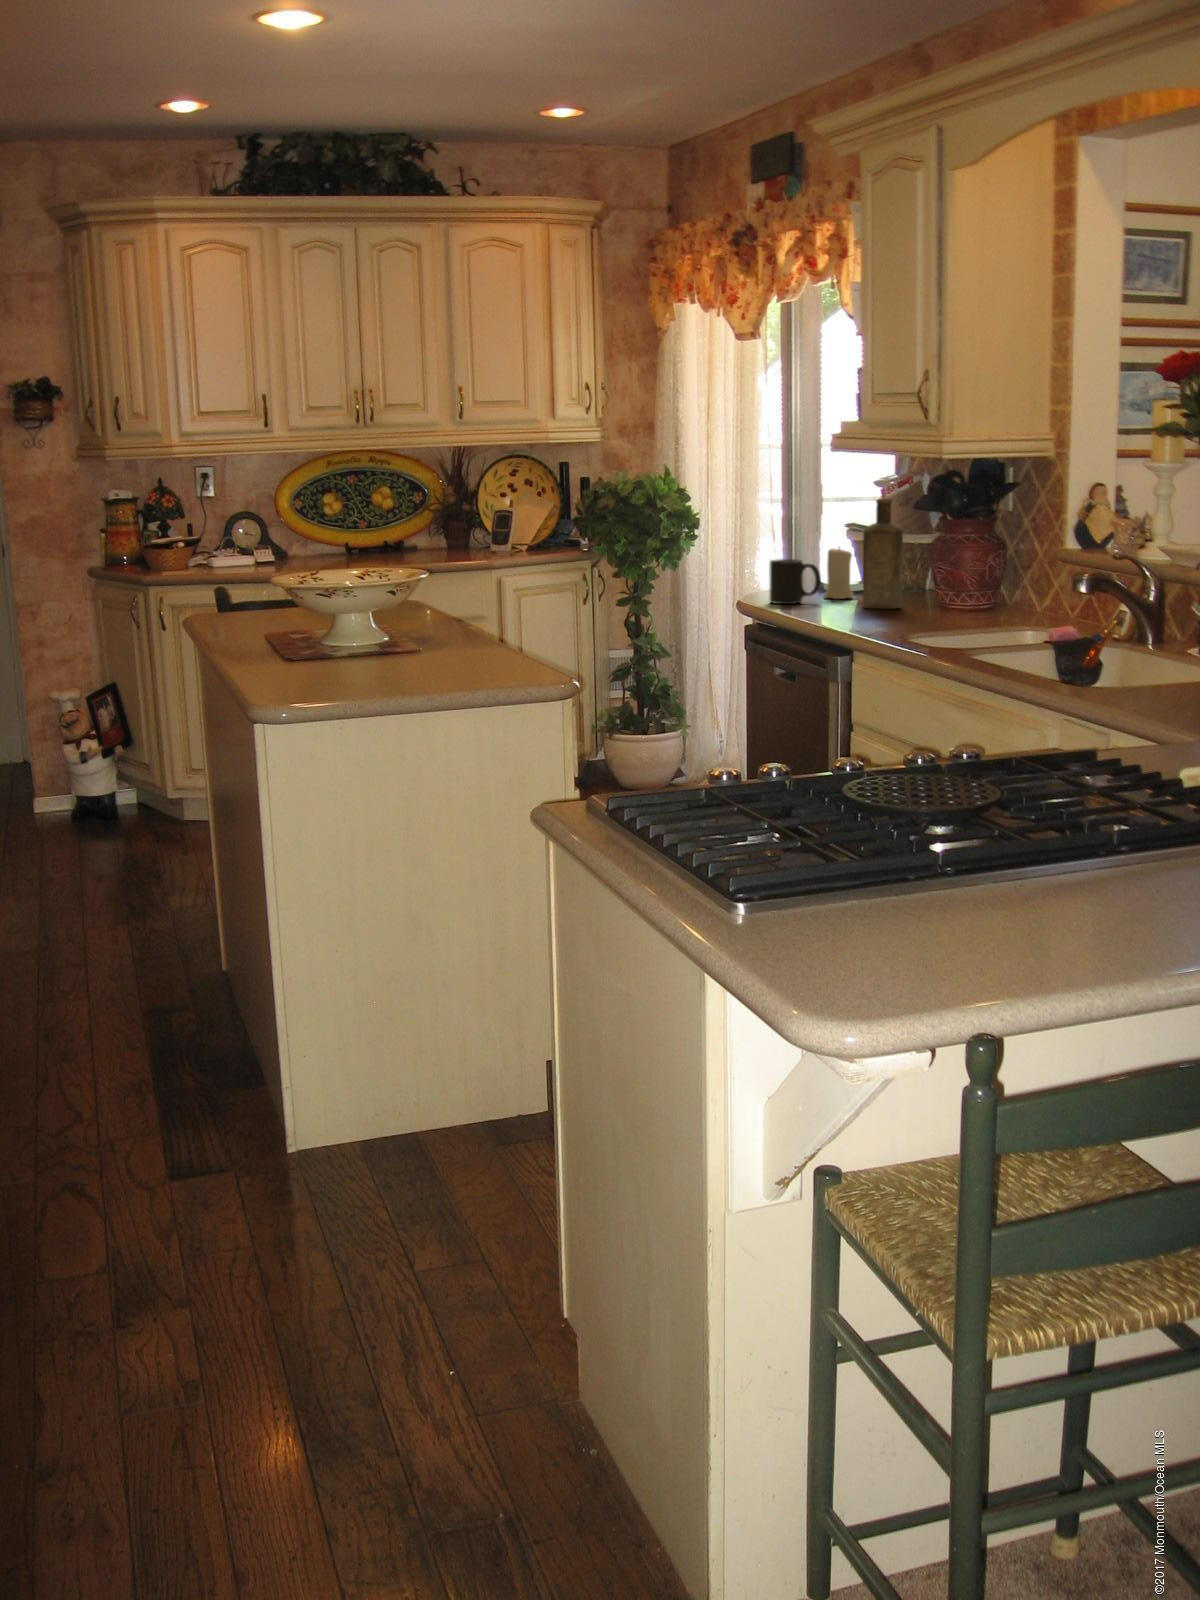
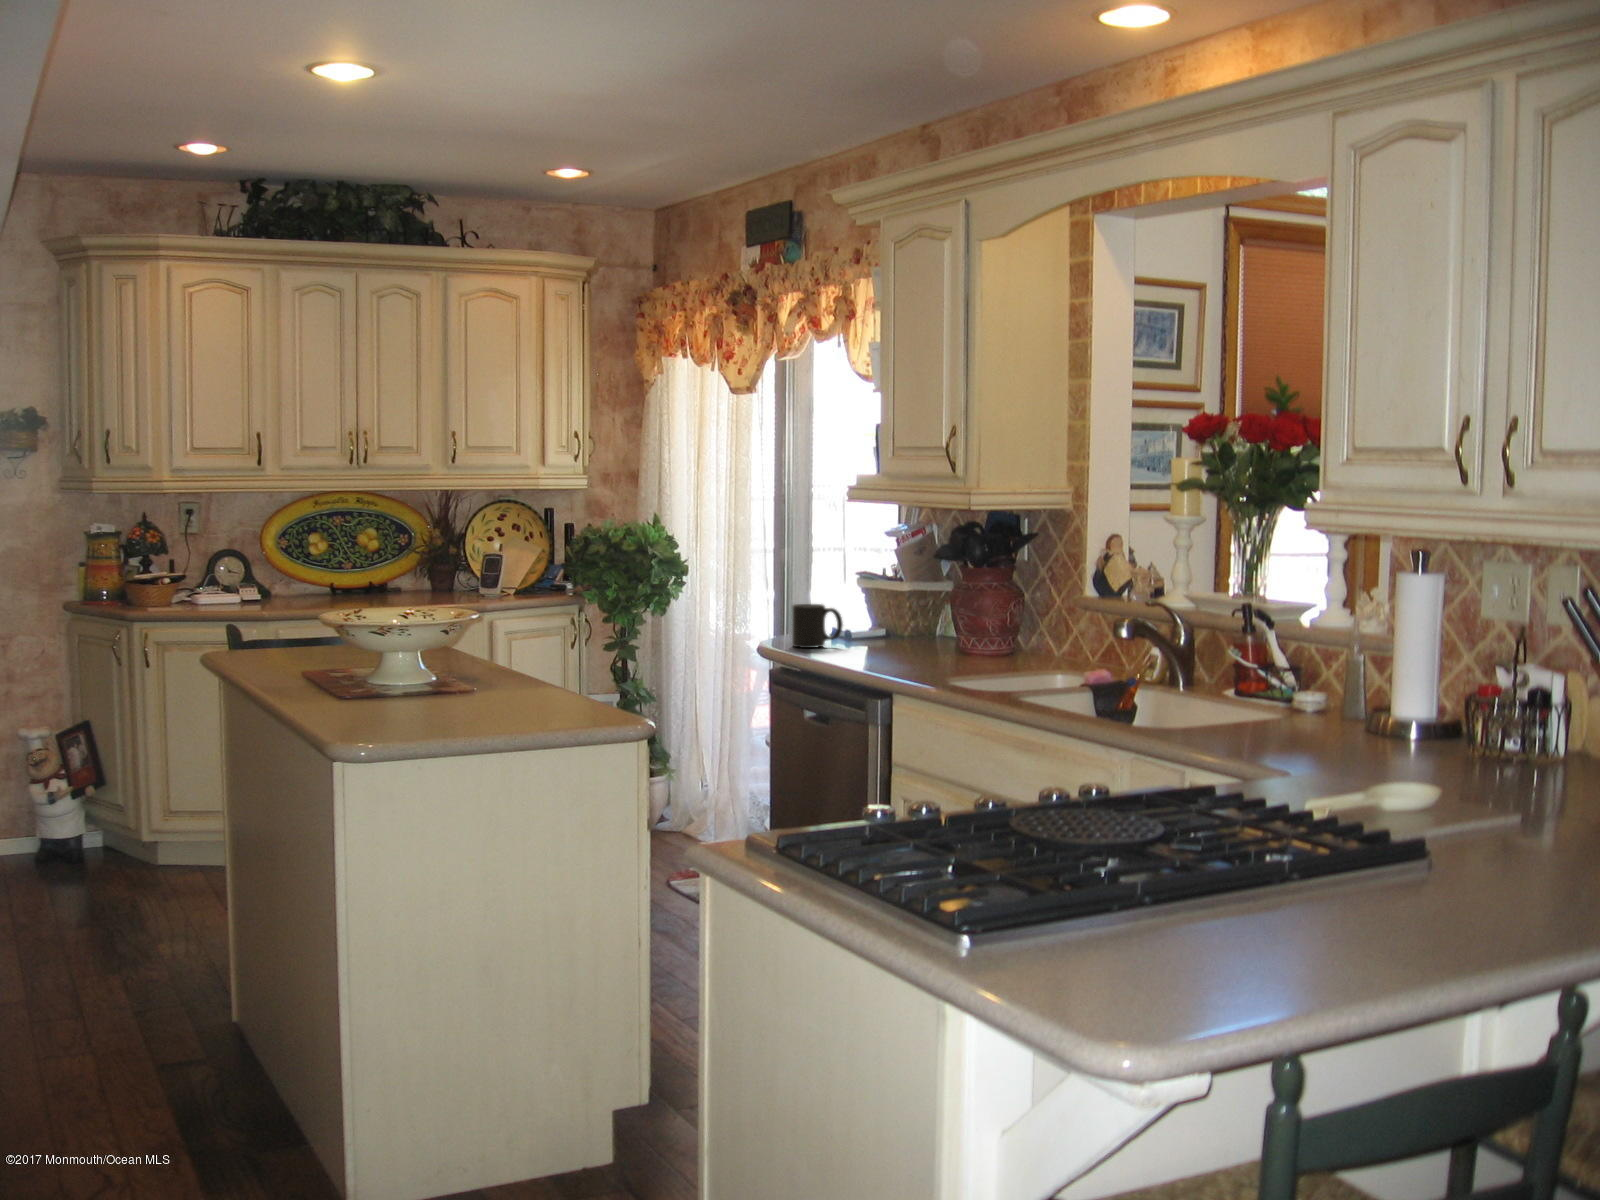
bottle: present [863,498,903,608] -> none [881,546,925,653]
candle: present [823,549,854,599] -> none [841,591,870,643]

